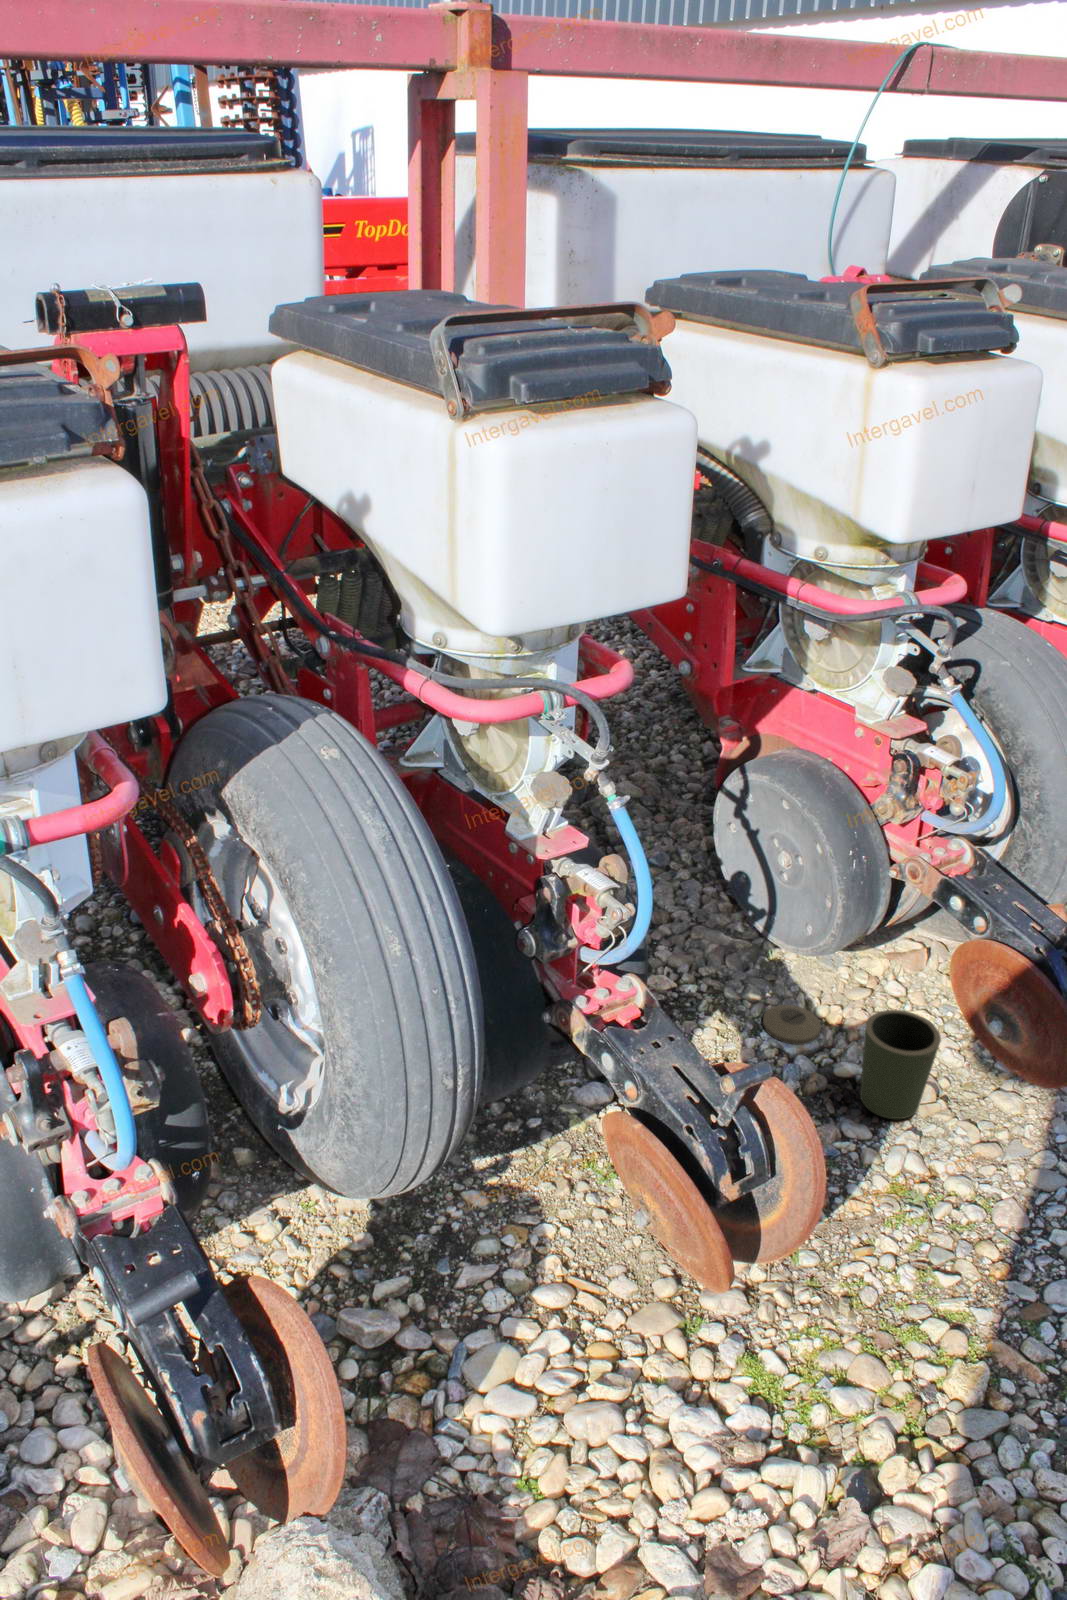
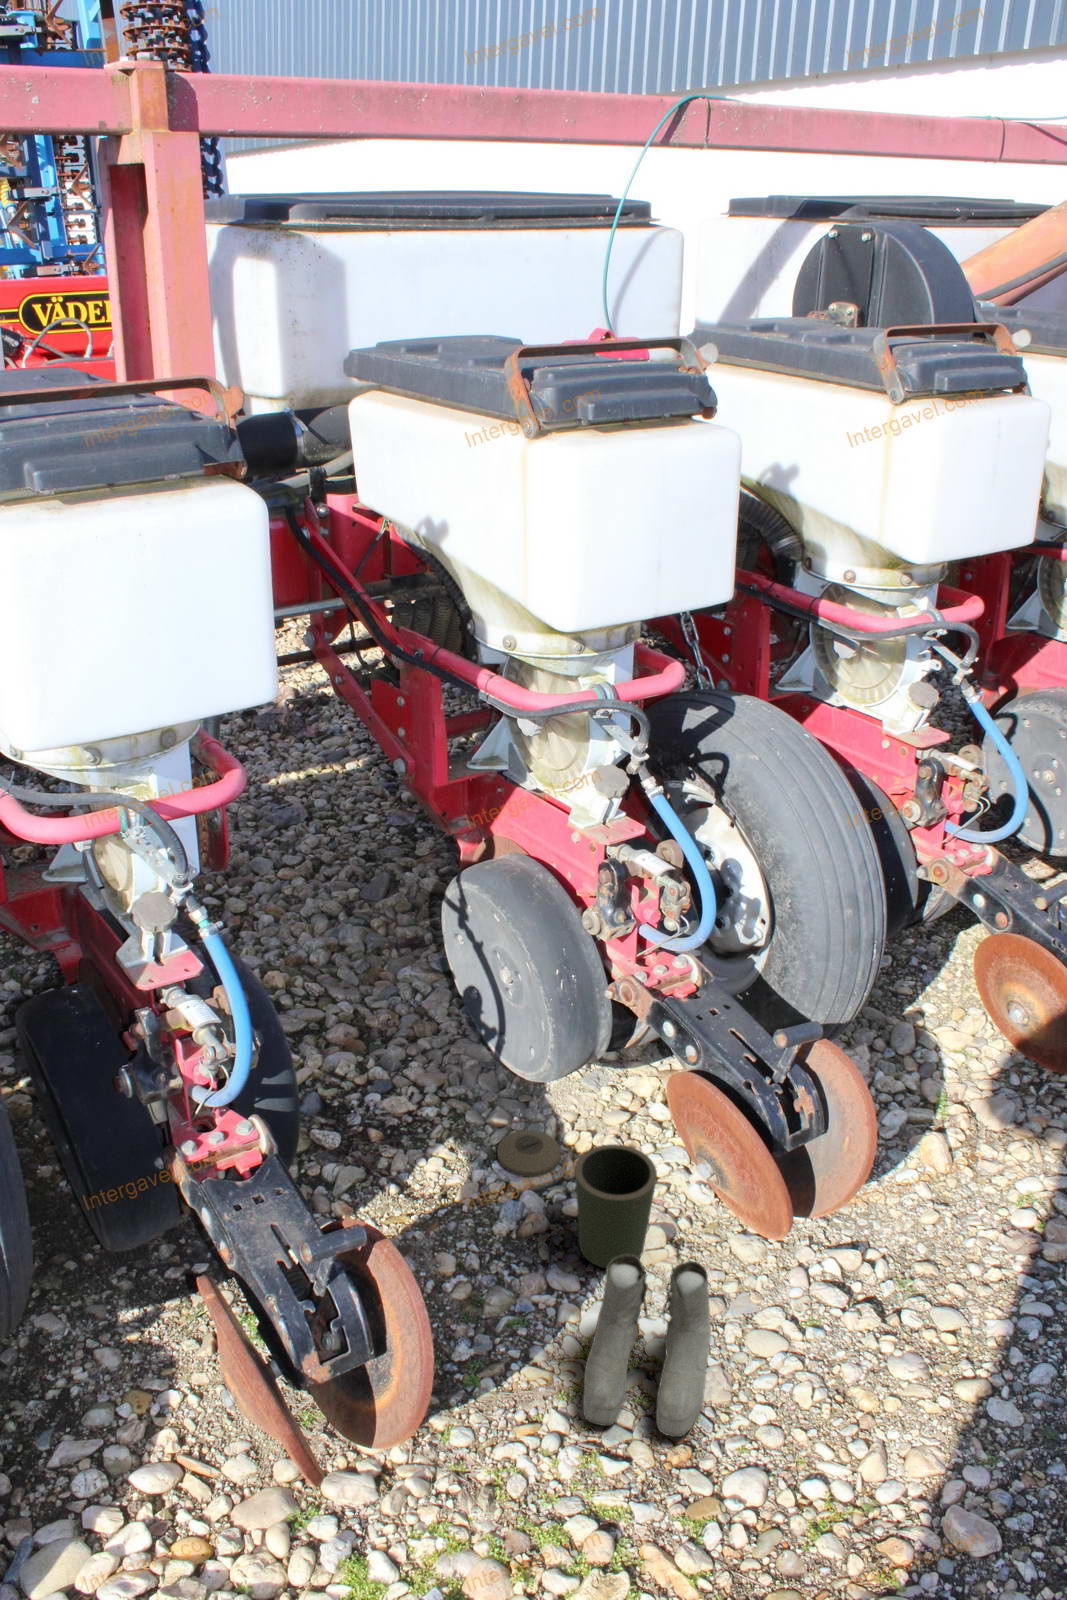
boots: none [902,1099,1018,1255] -> present [583,1254,711,1437]

